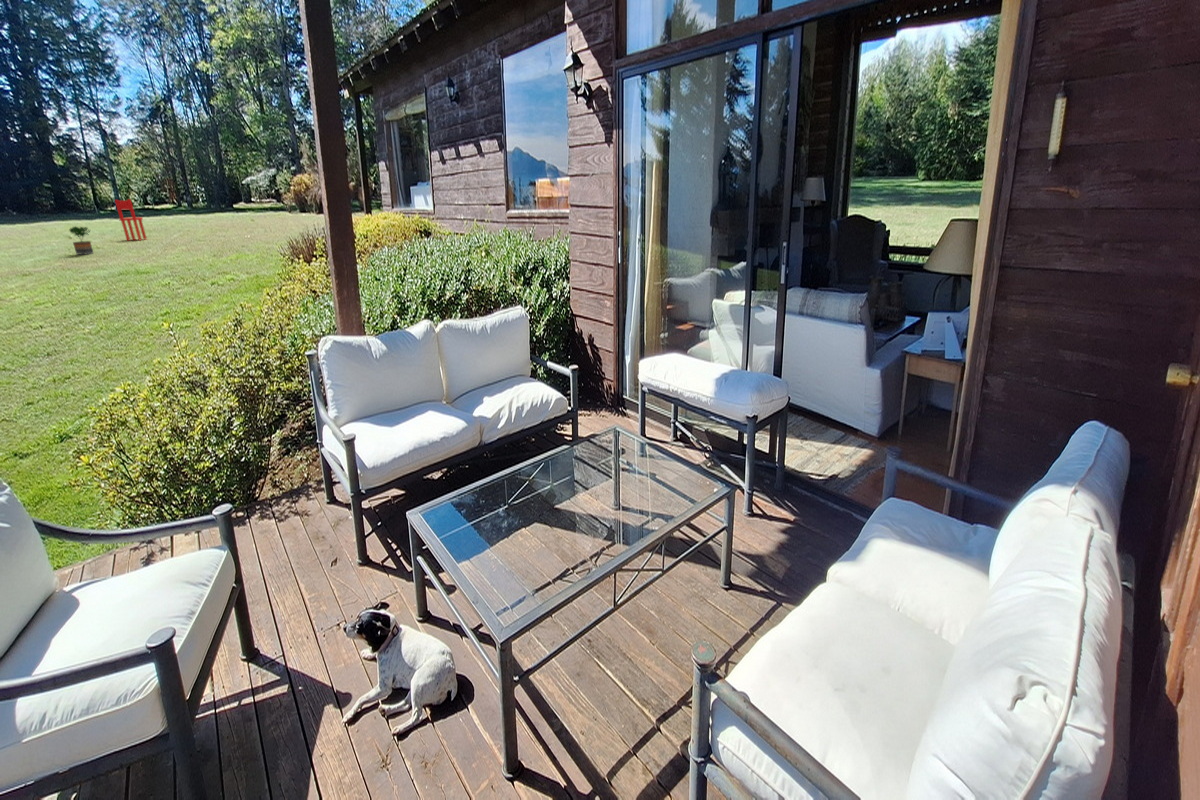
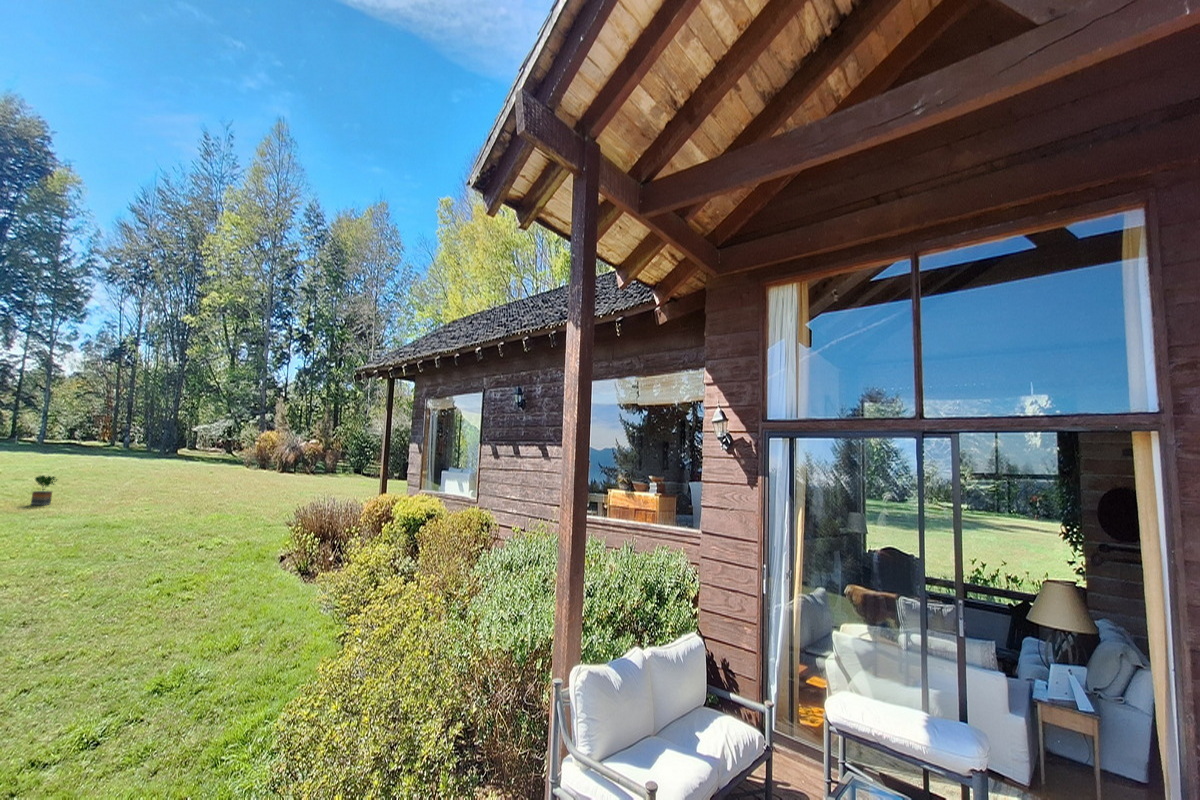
chair: present [115,199,147,240] -> none [81,447,108,490]

